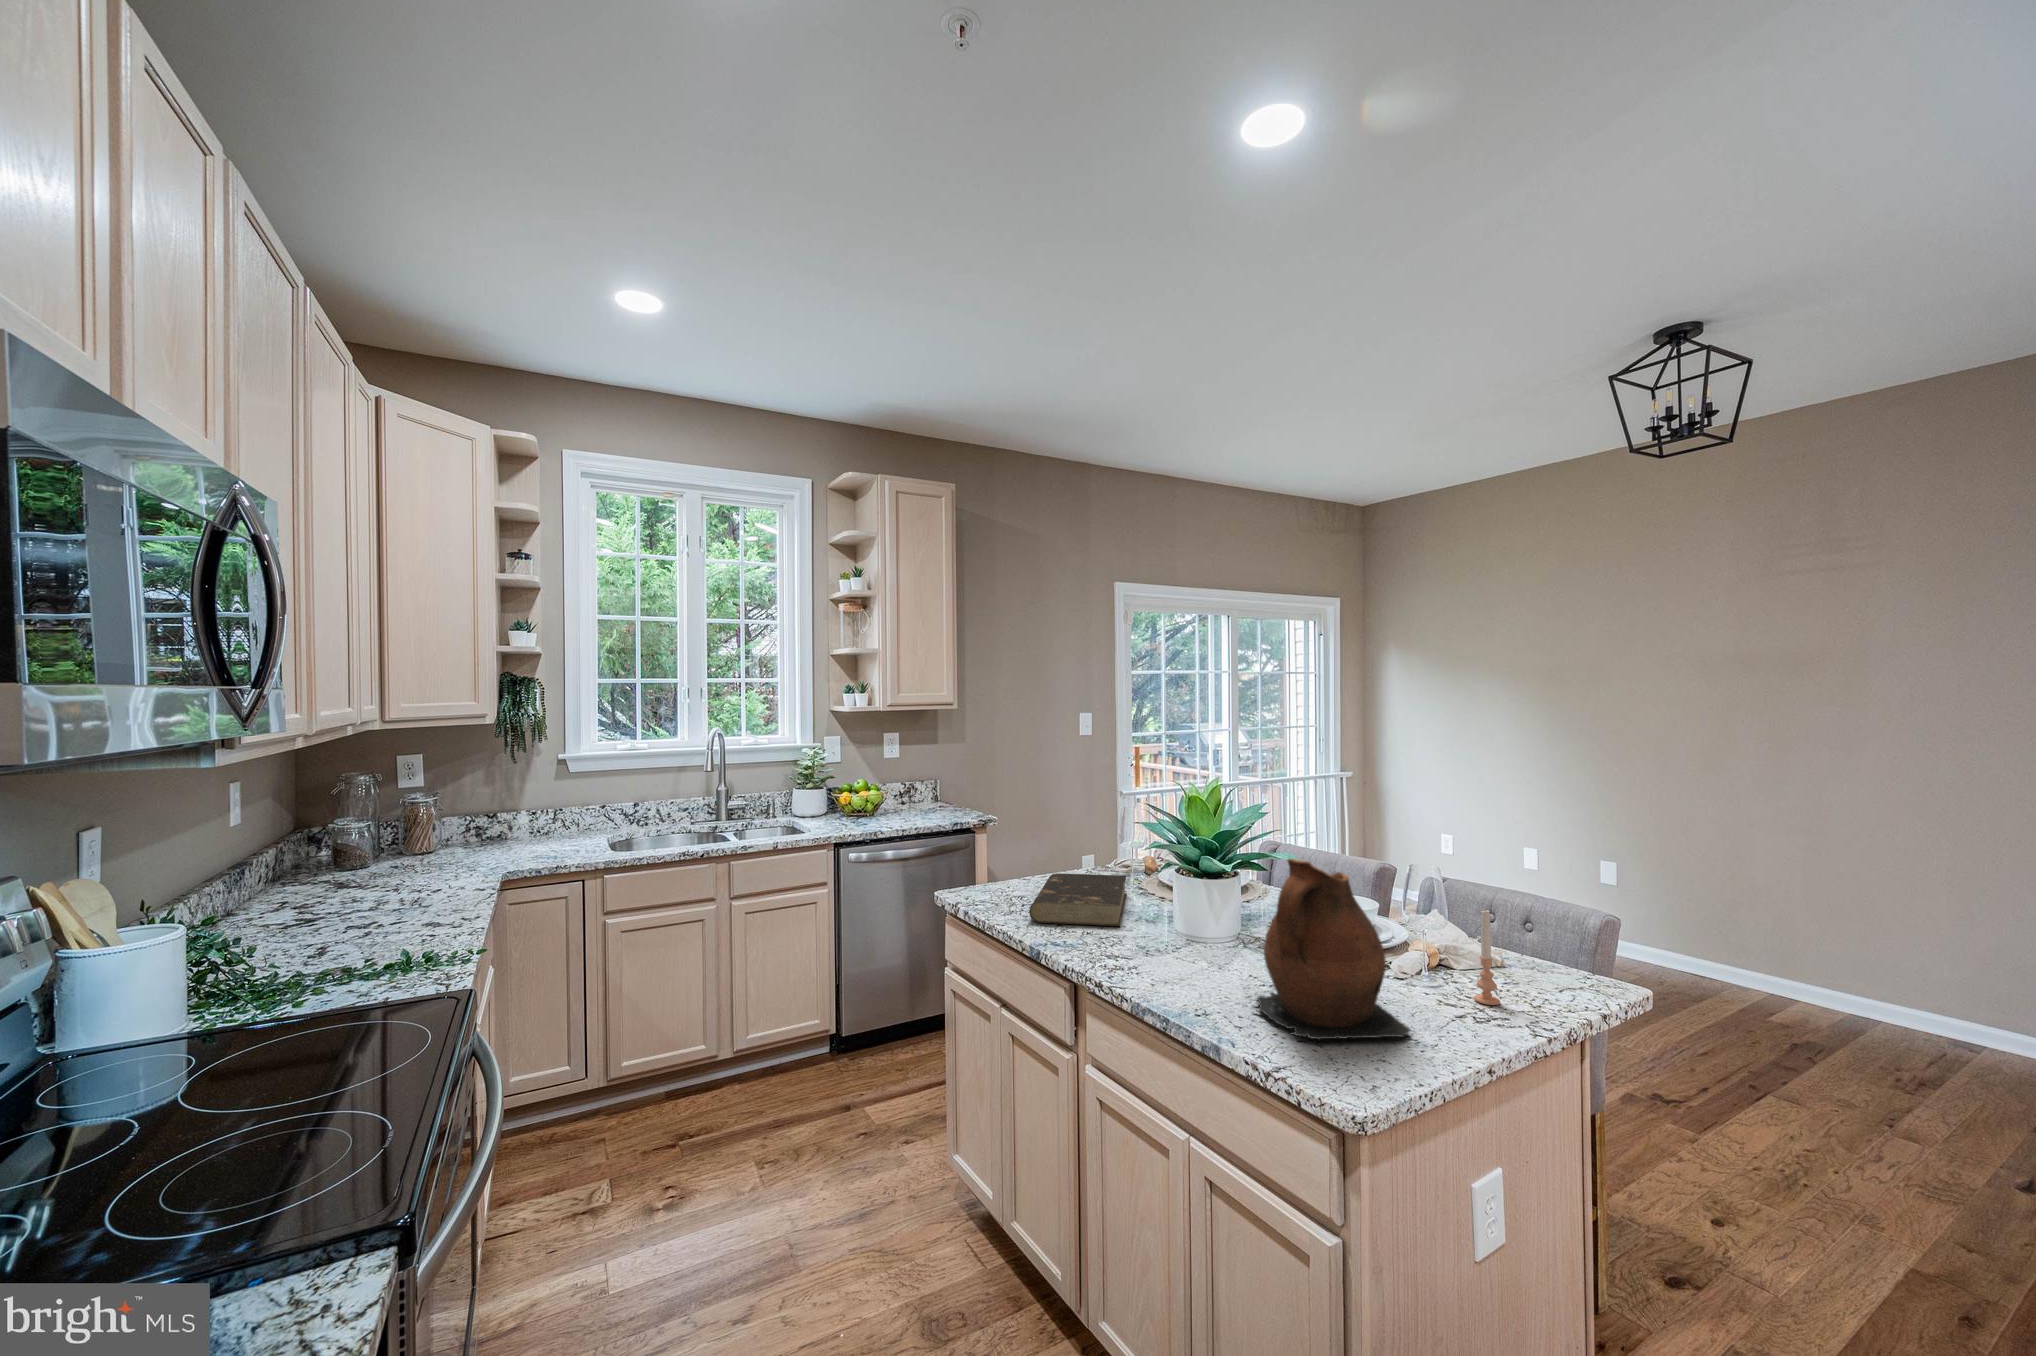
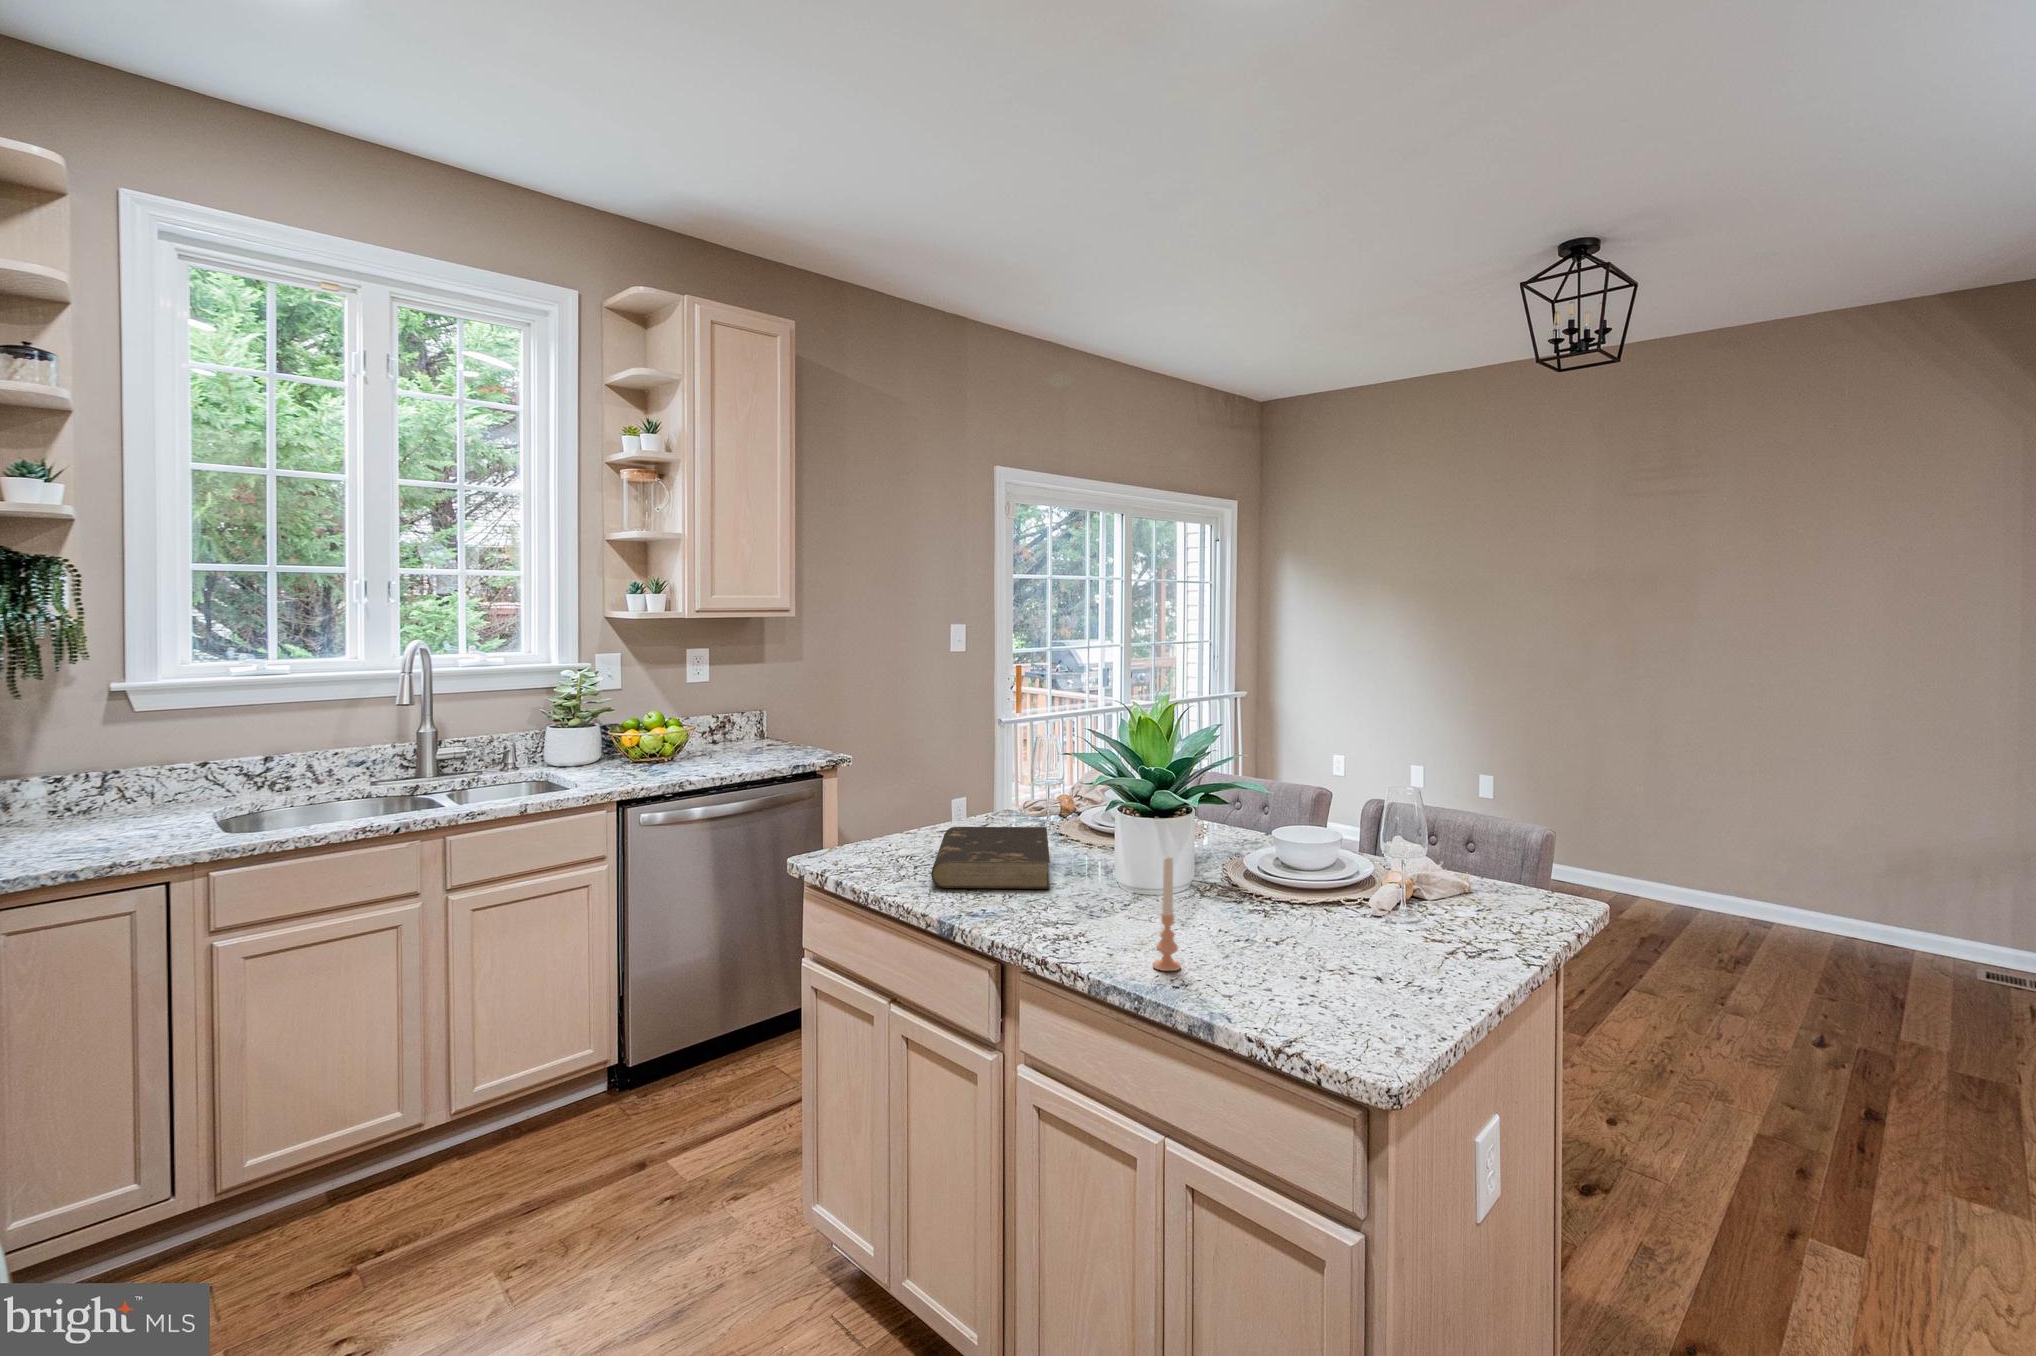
ceramic pitcher: present [1255,858,1410,1039] -> none [1236,790,1431,1008]
candle: present [1474,910,1500,1005] -> present [1153,857,1181,971]

